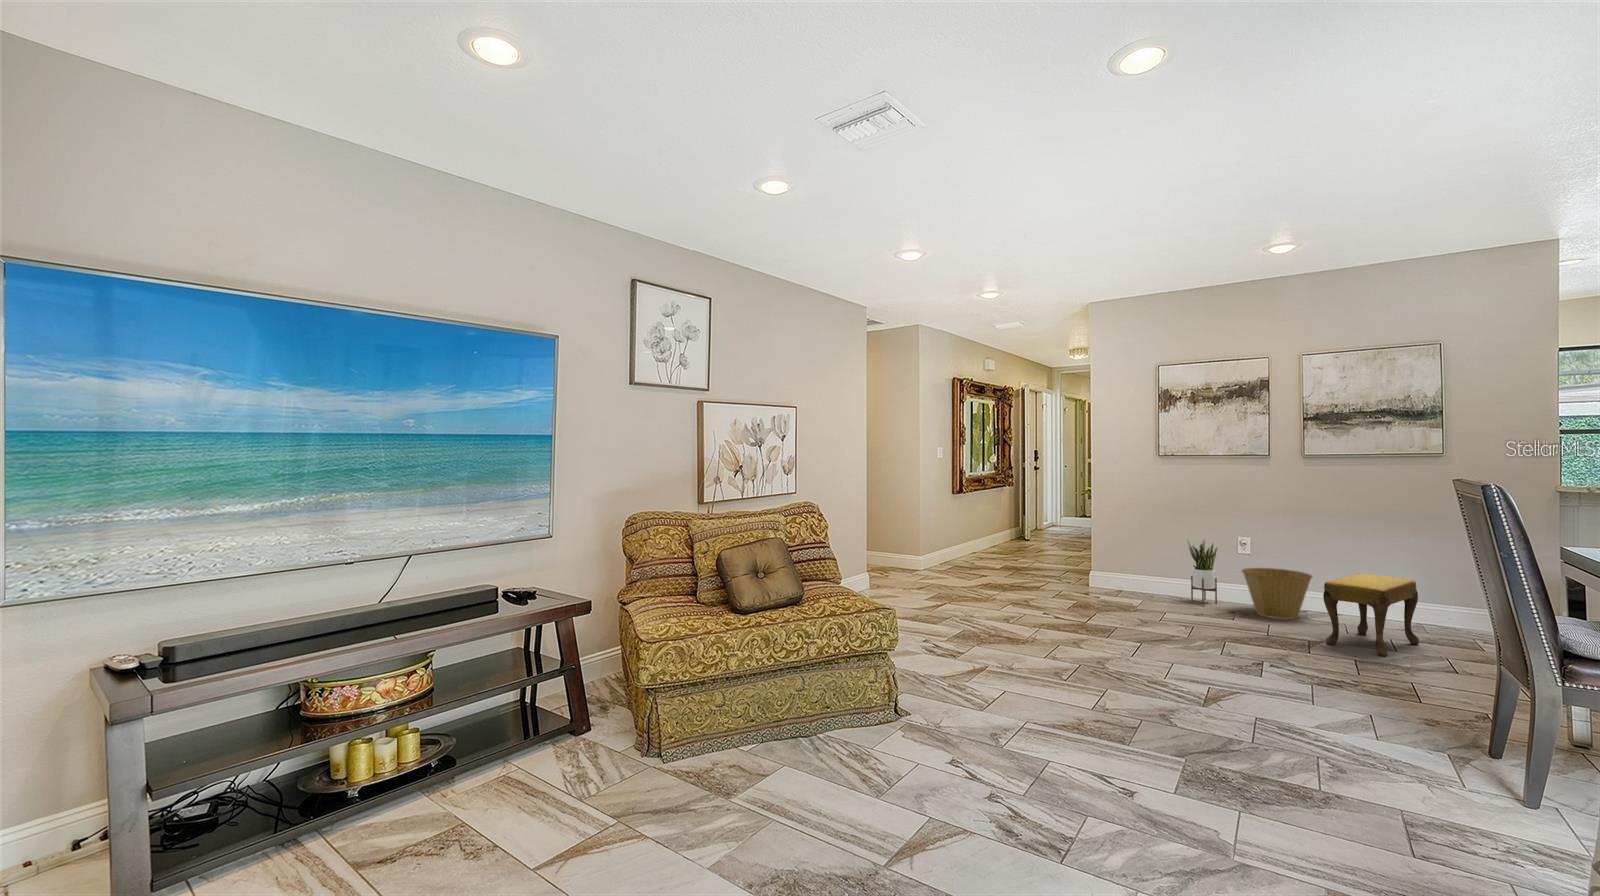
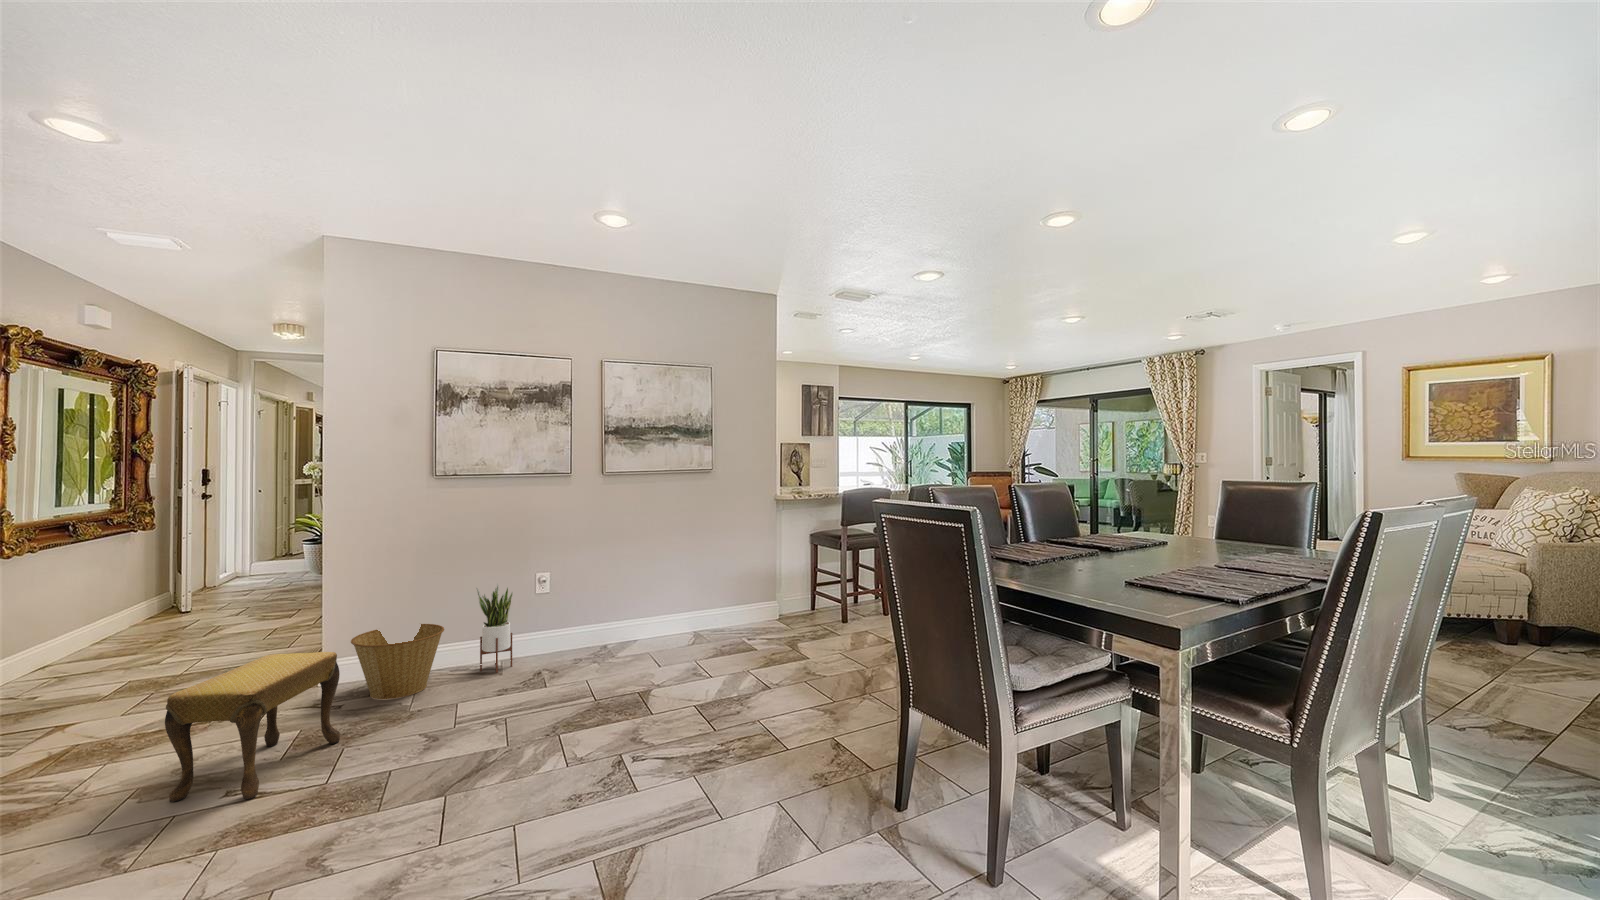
basket: present [1242,568,1312,619] -> present [351,624,444,699]
footstool: present [1323,573,1419,656] -> present [165,652,340,802]

